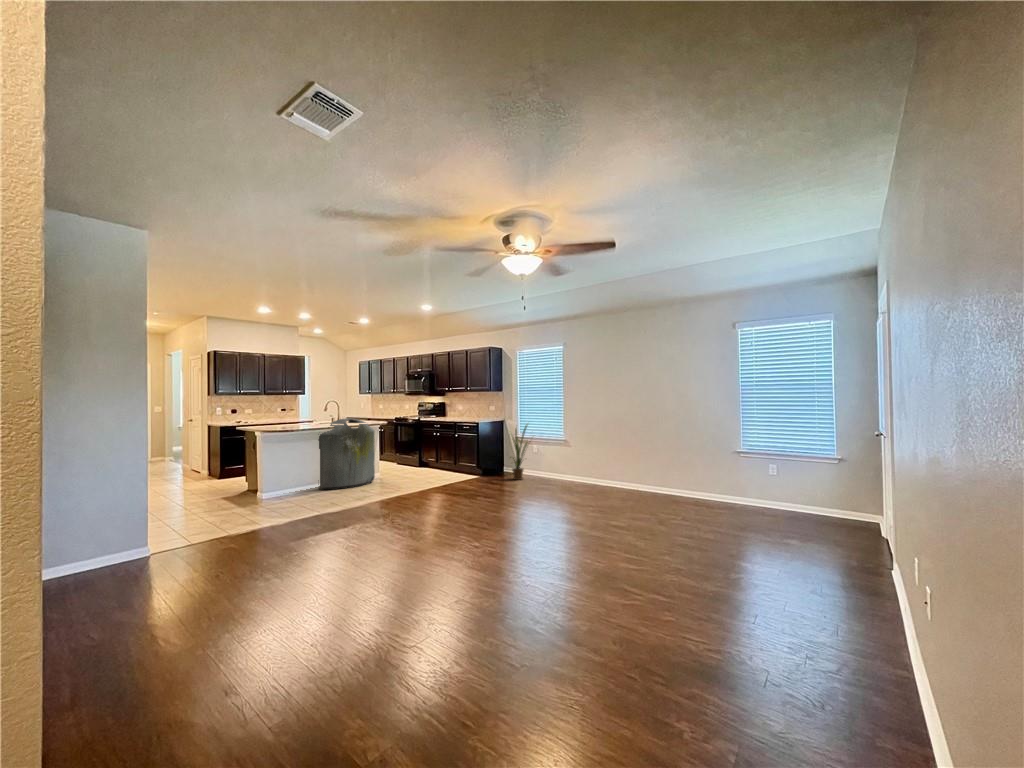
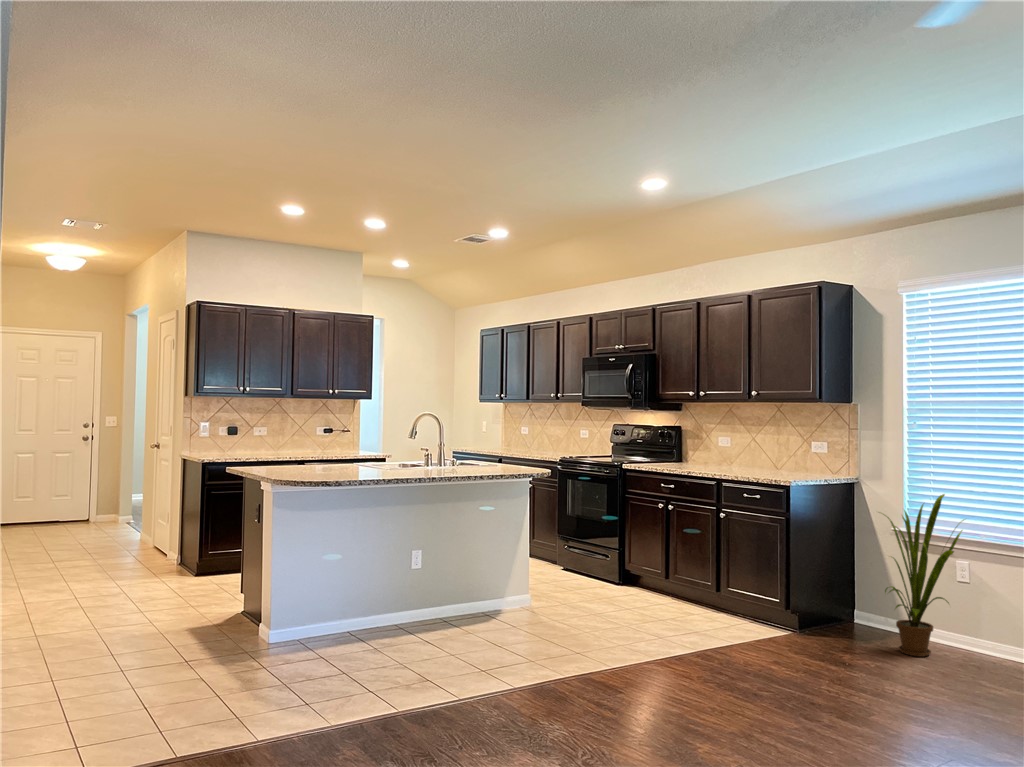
trash can: present [318,418,375,490] -> none [394,462,526,641]

